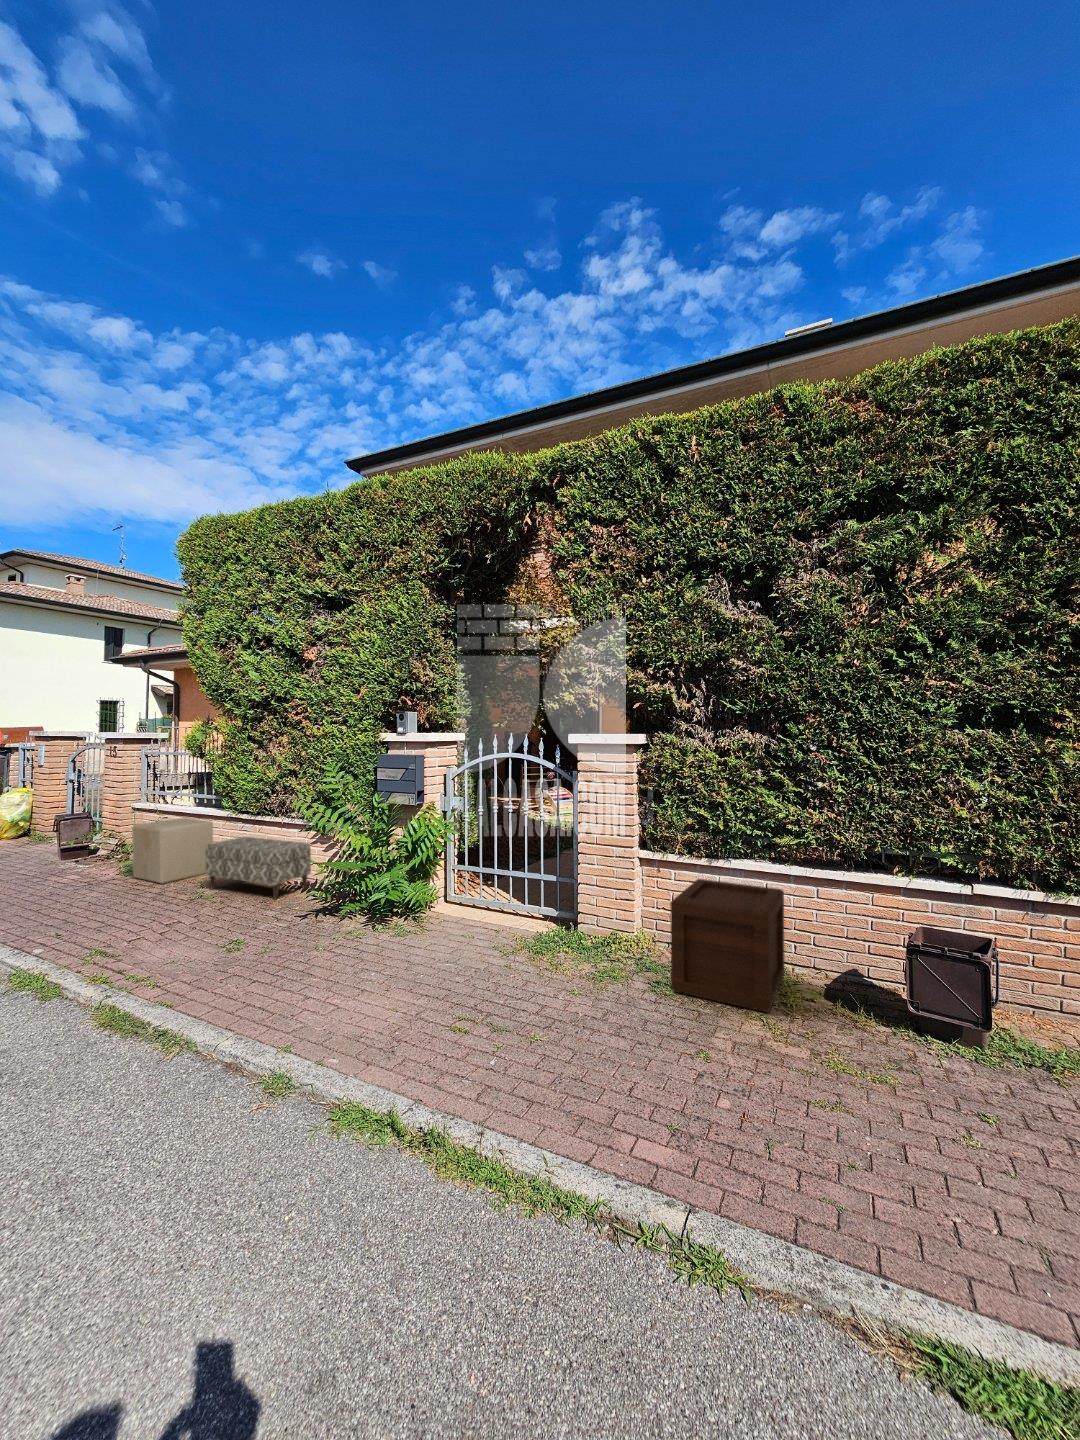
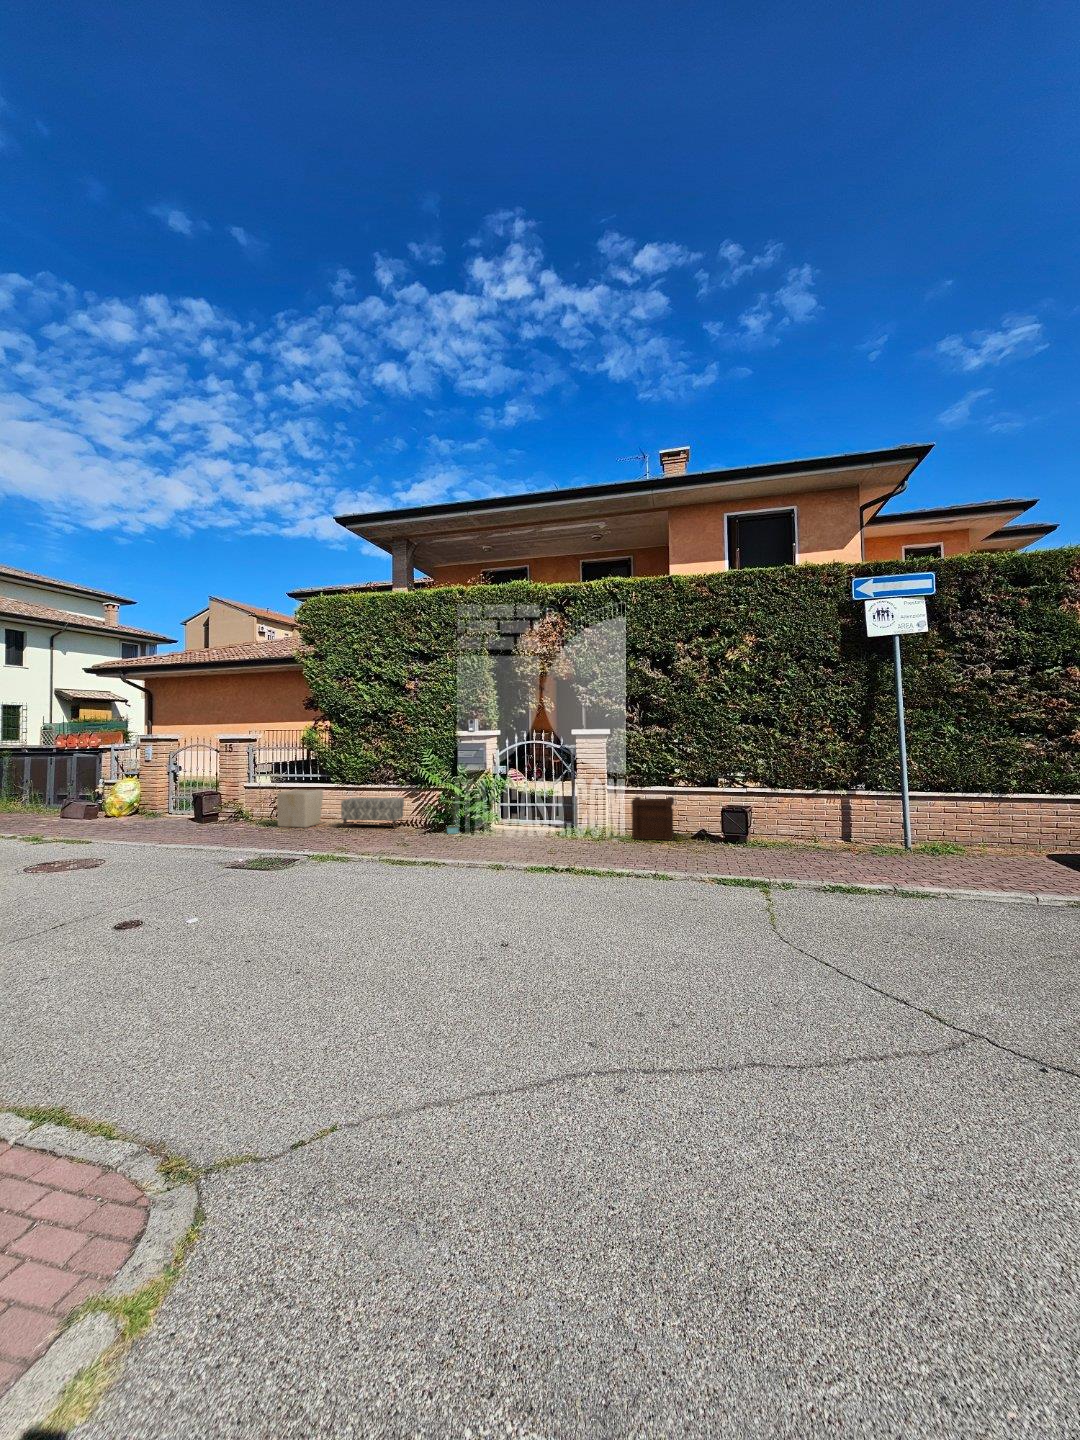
potted plant: none [331,852,362,926] -> present [447,807,459,834]

